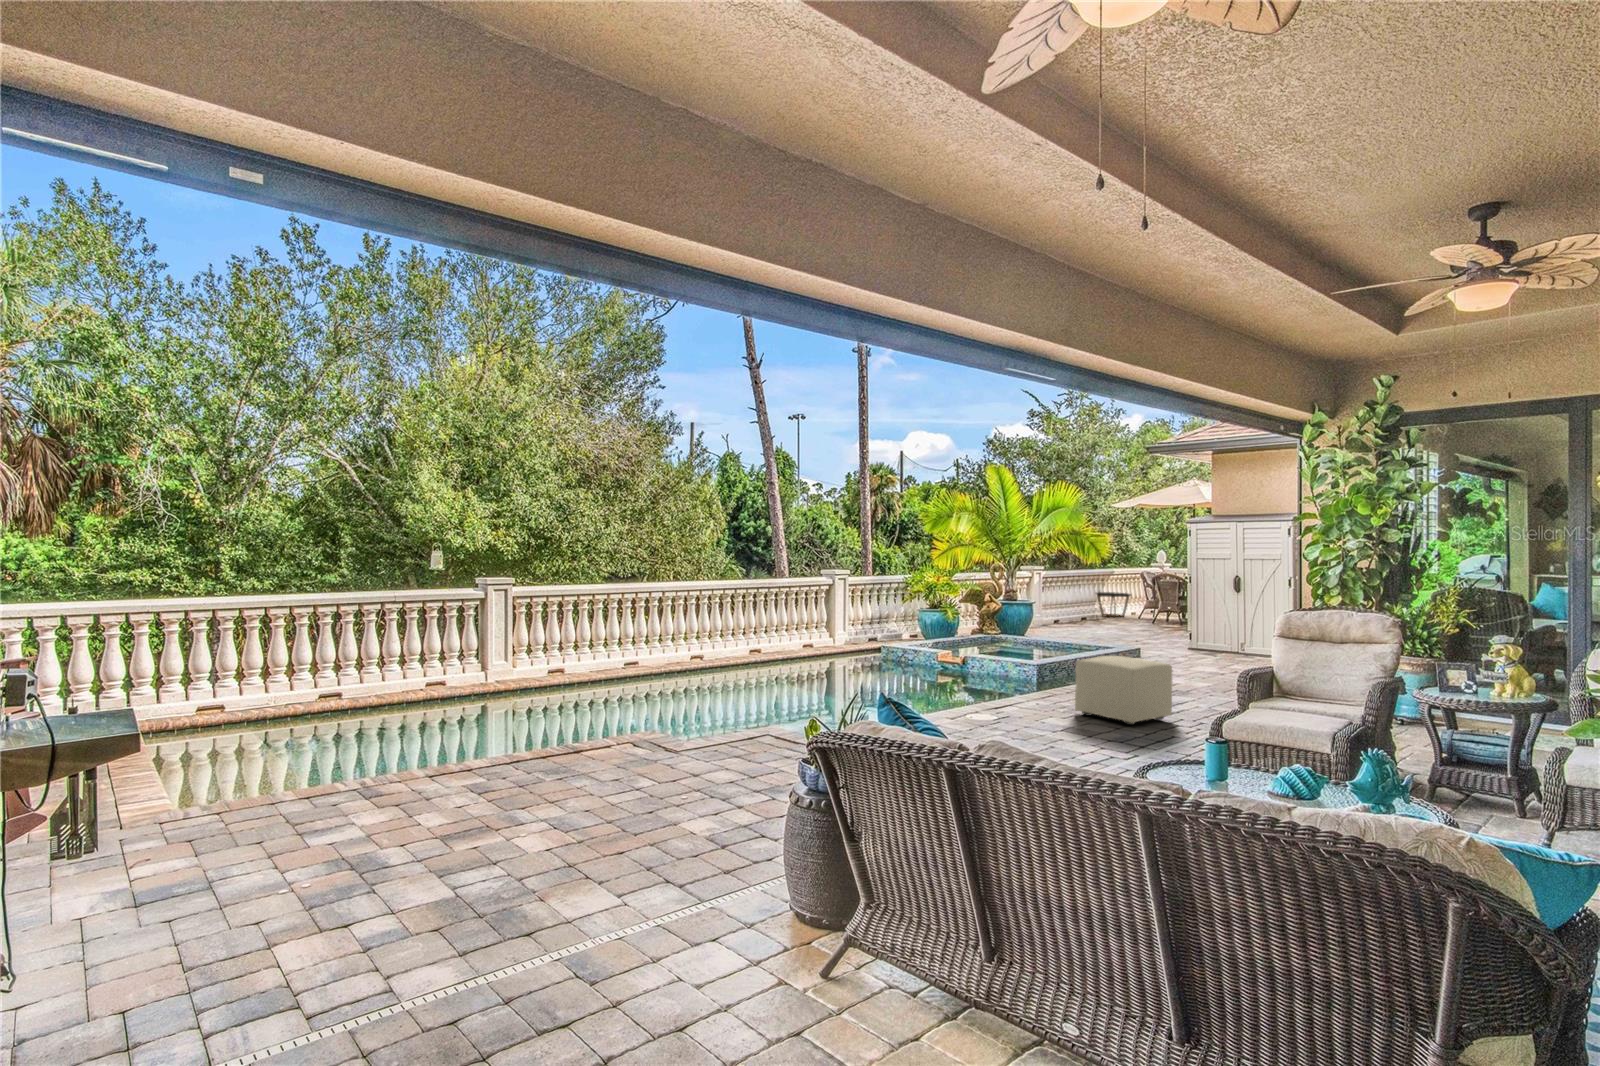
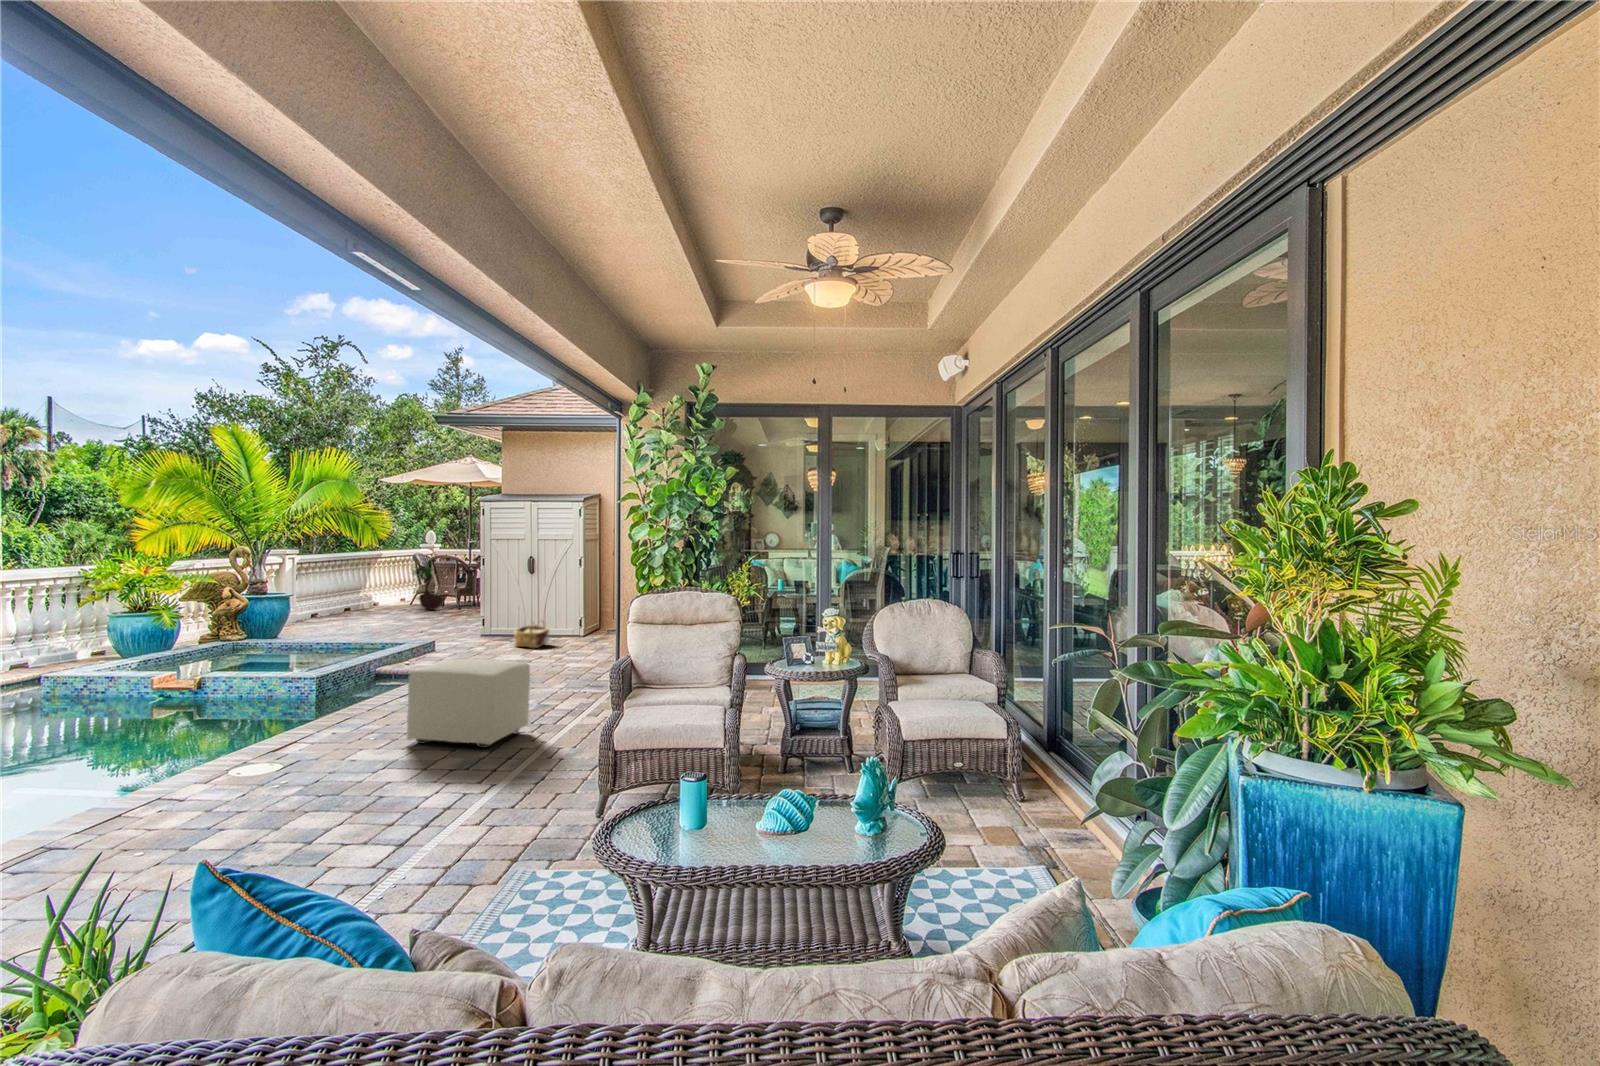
potted tree: none [1134,573,1167,622] -> present [413,562,444,610]
side table: present [1096,592,1131,618] -> none [360,579,404,608]
woven basket: none [1210,635,1246,662] -> present [514,623,549,648]

